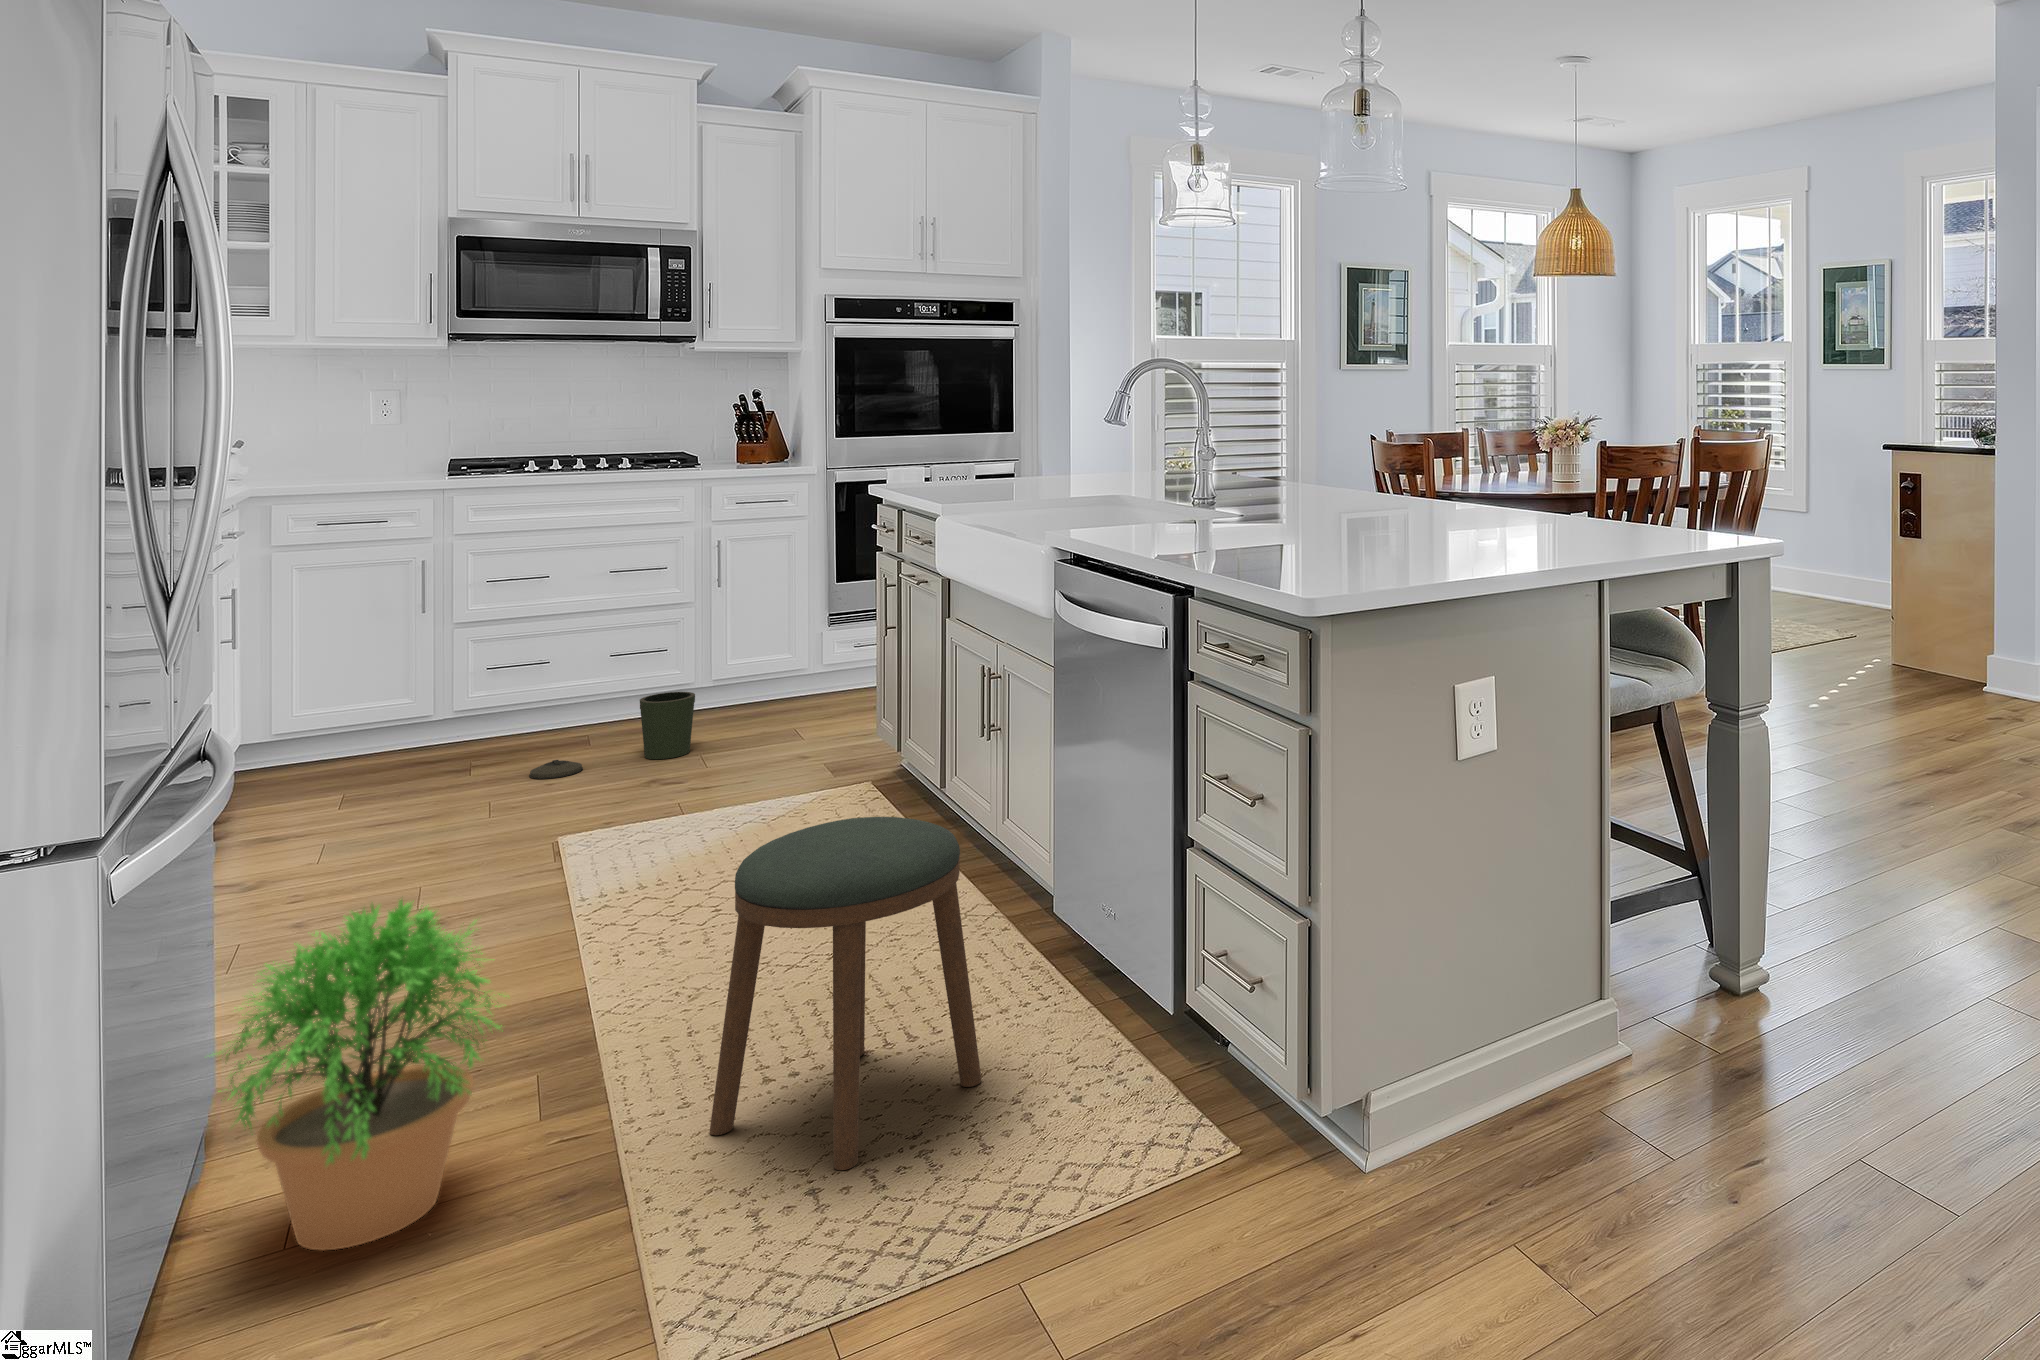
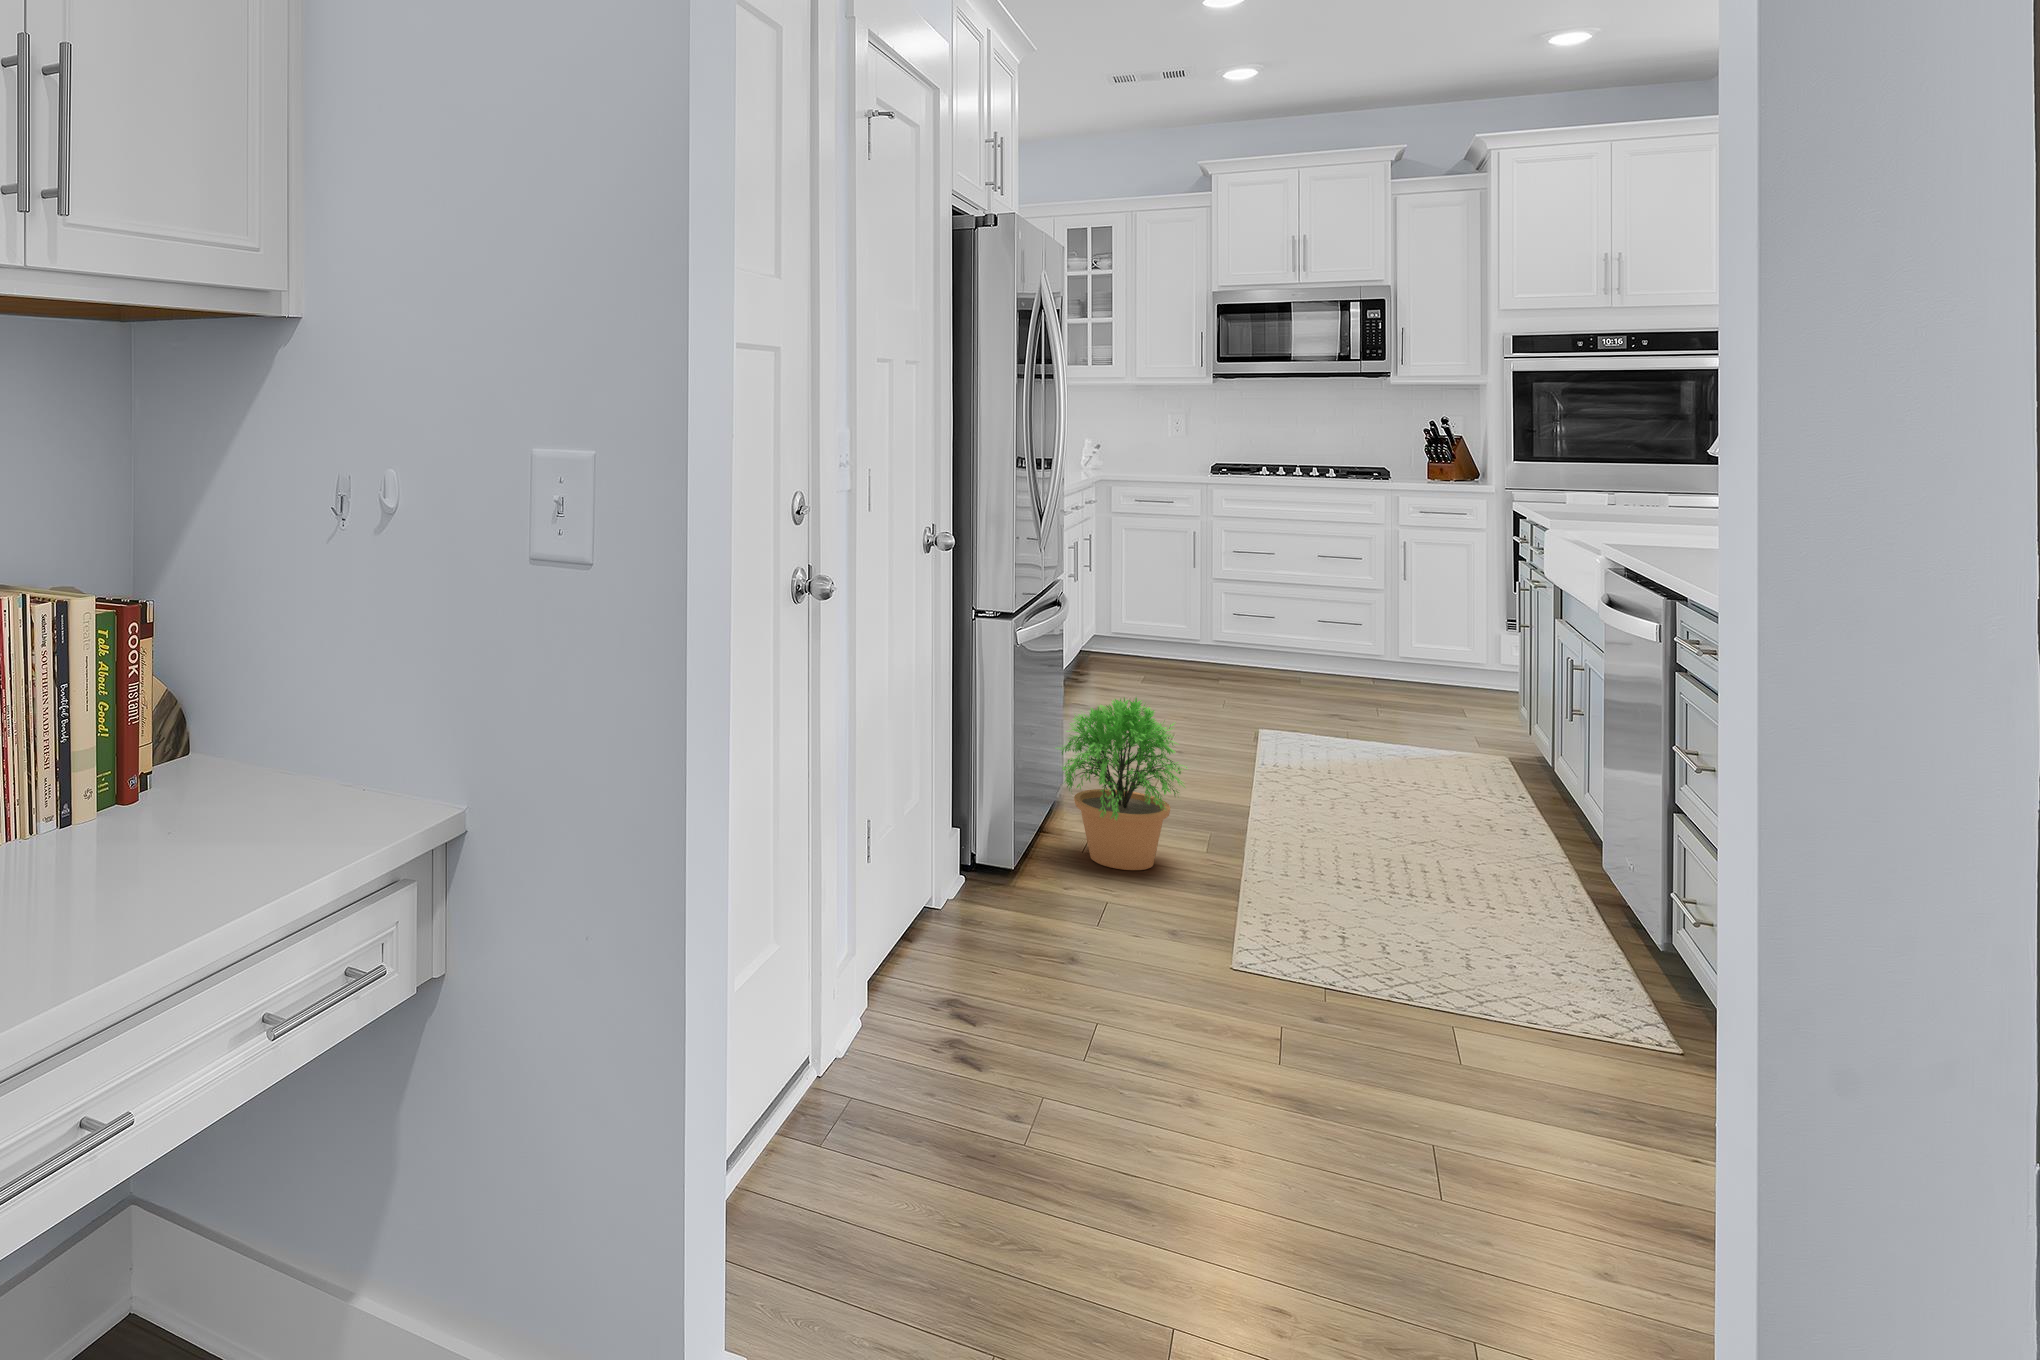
trash can: present [529,692,695,779] -> none [1255,653,1376,704]
stool: present [710,817,981,1170] -> none [1299,723,1490,938]

